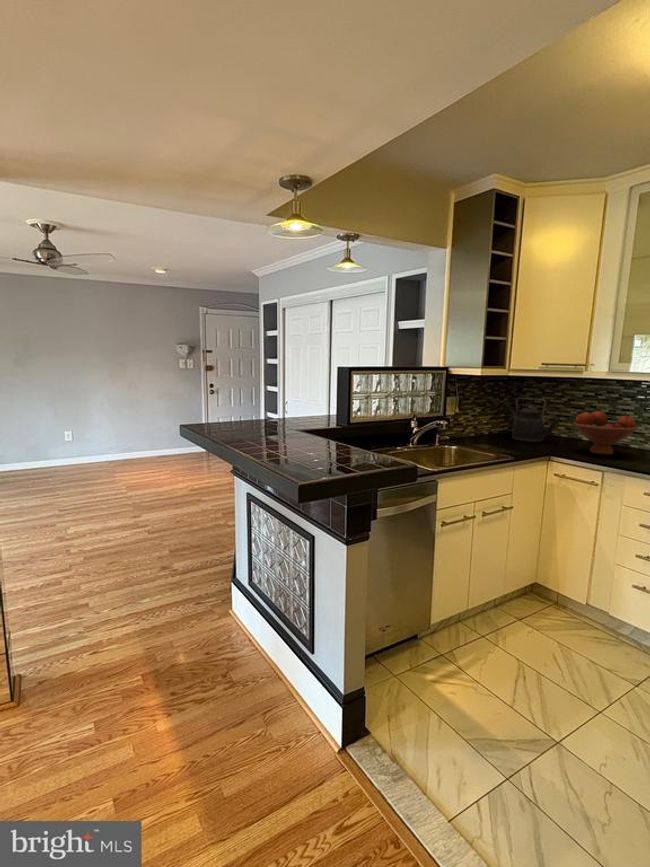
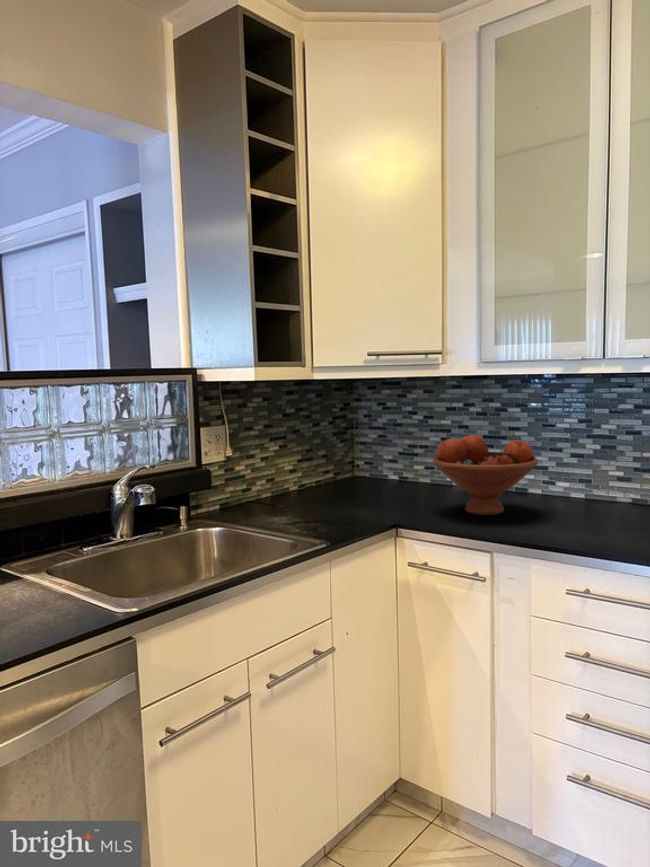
kettle: present [512,398,560,442] -> none [336,418,413,499]

